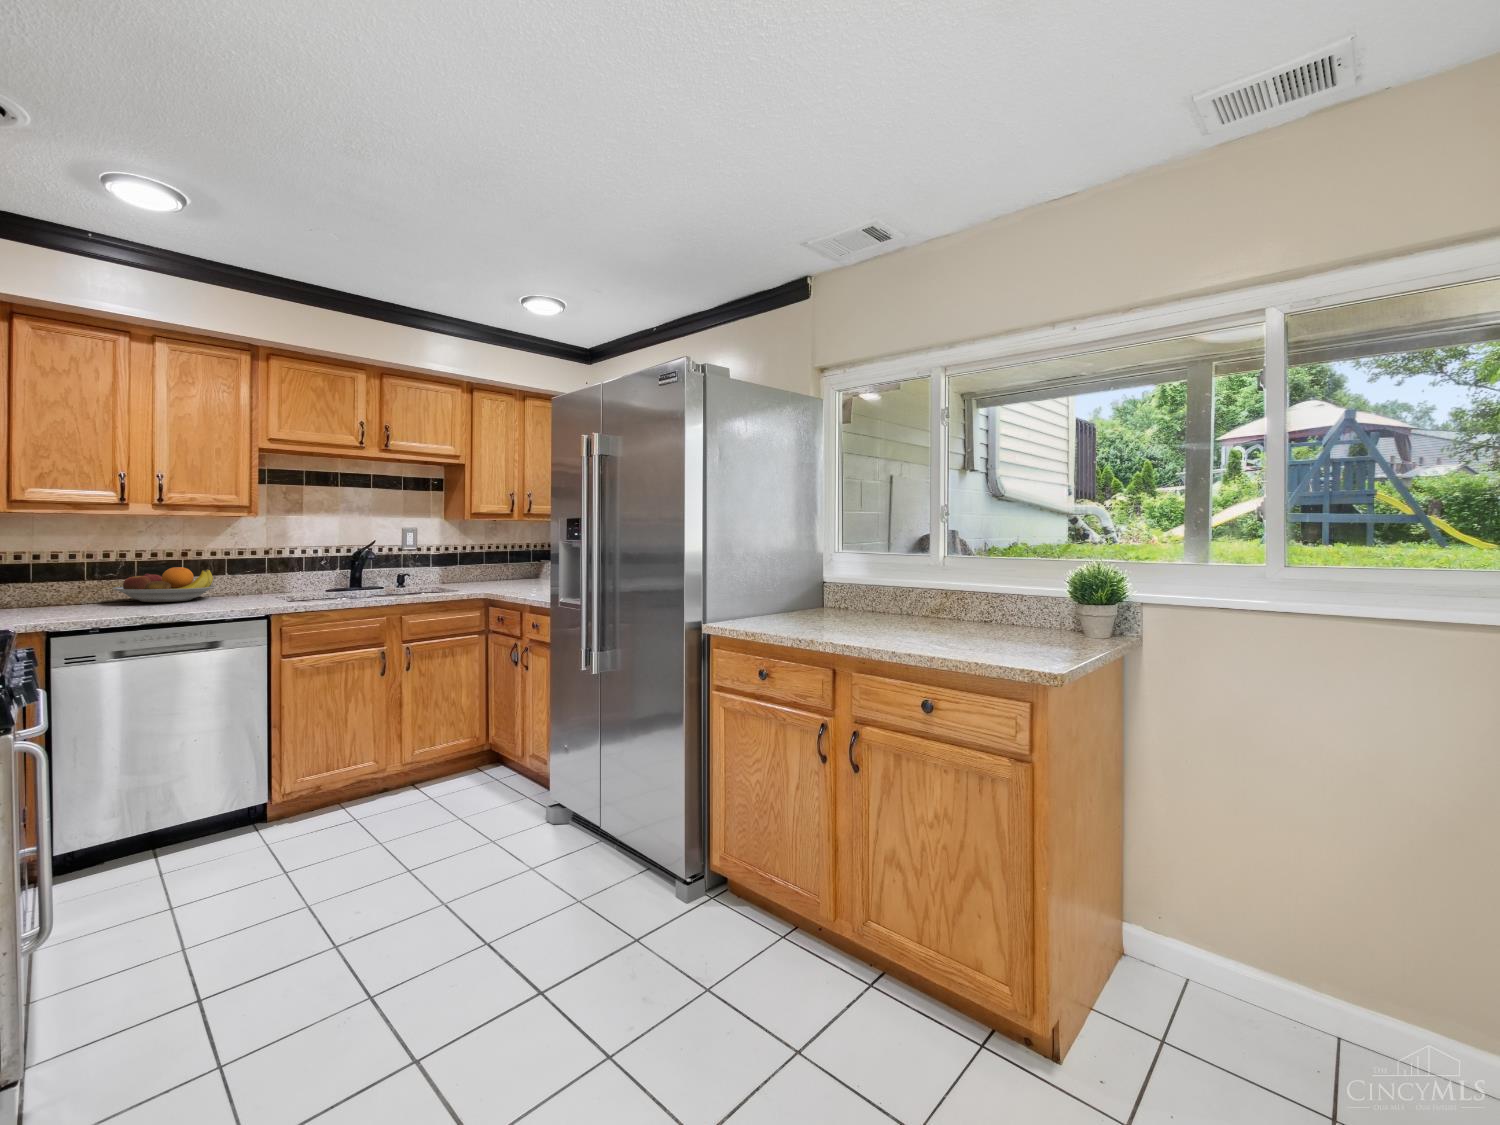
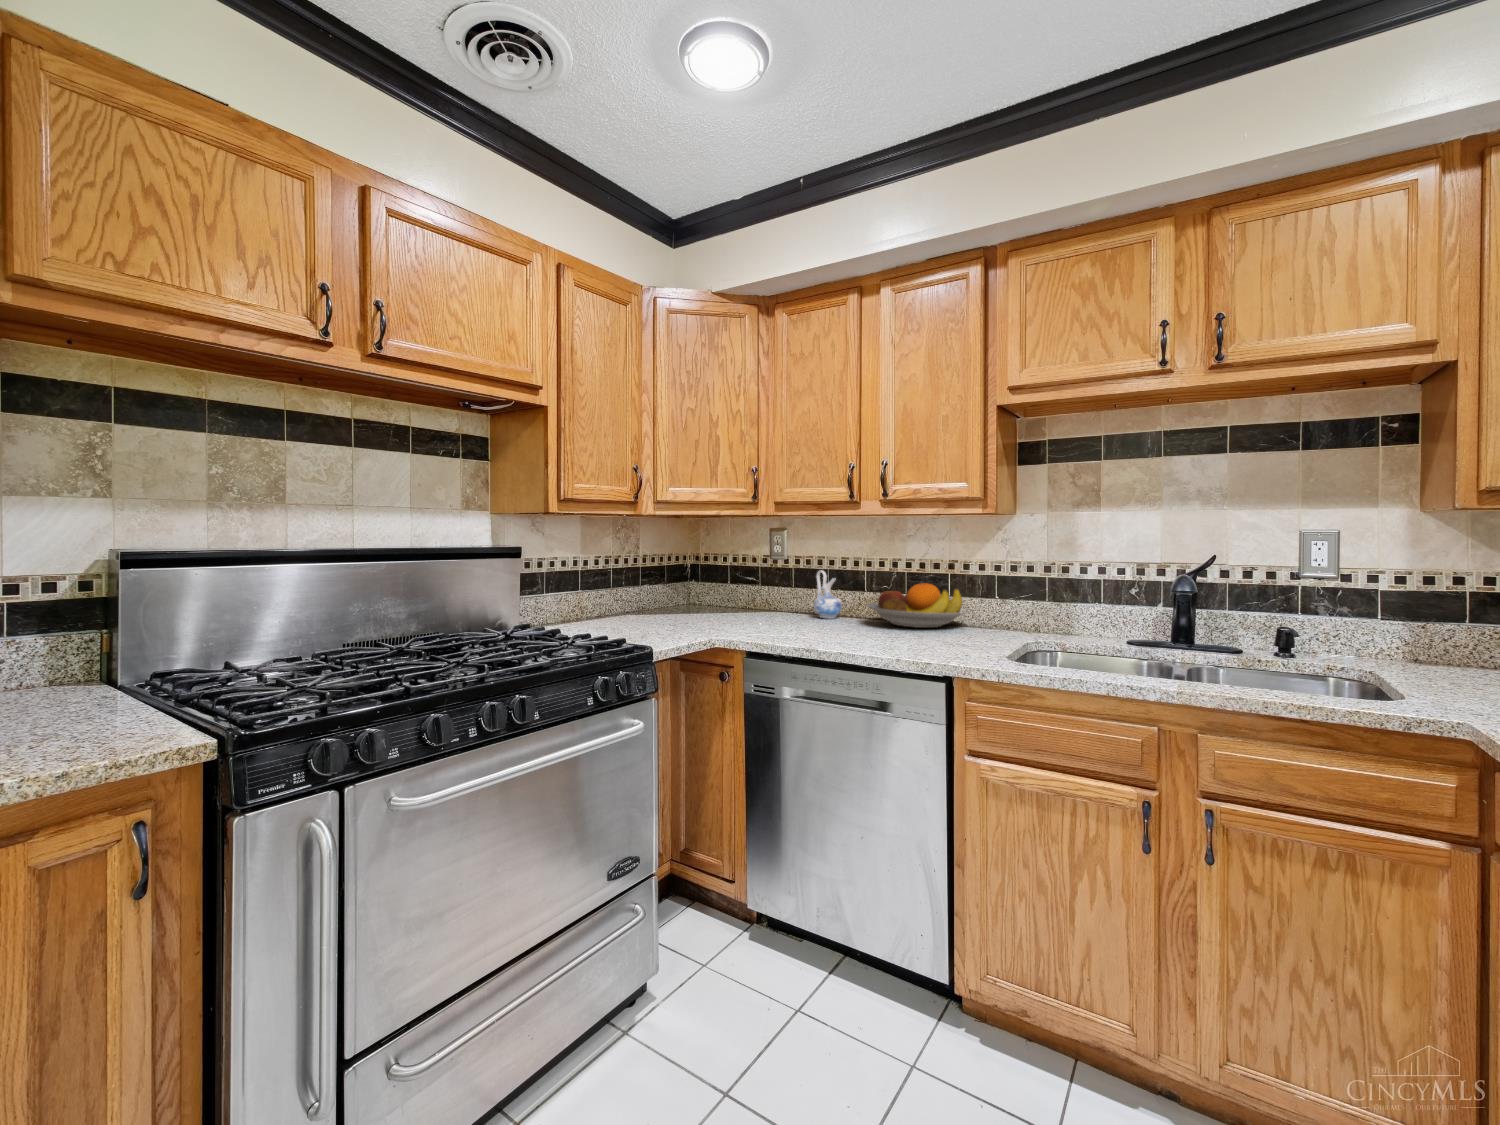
ceramic pitcher: none [31,563,69,608] -> present [814,570,842,619]

